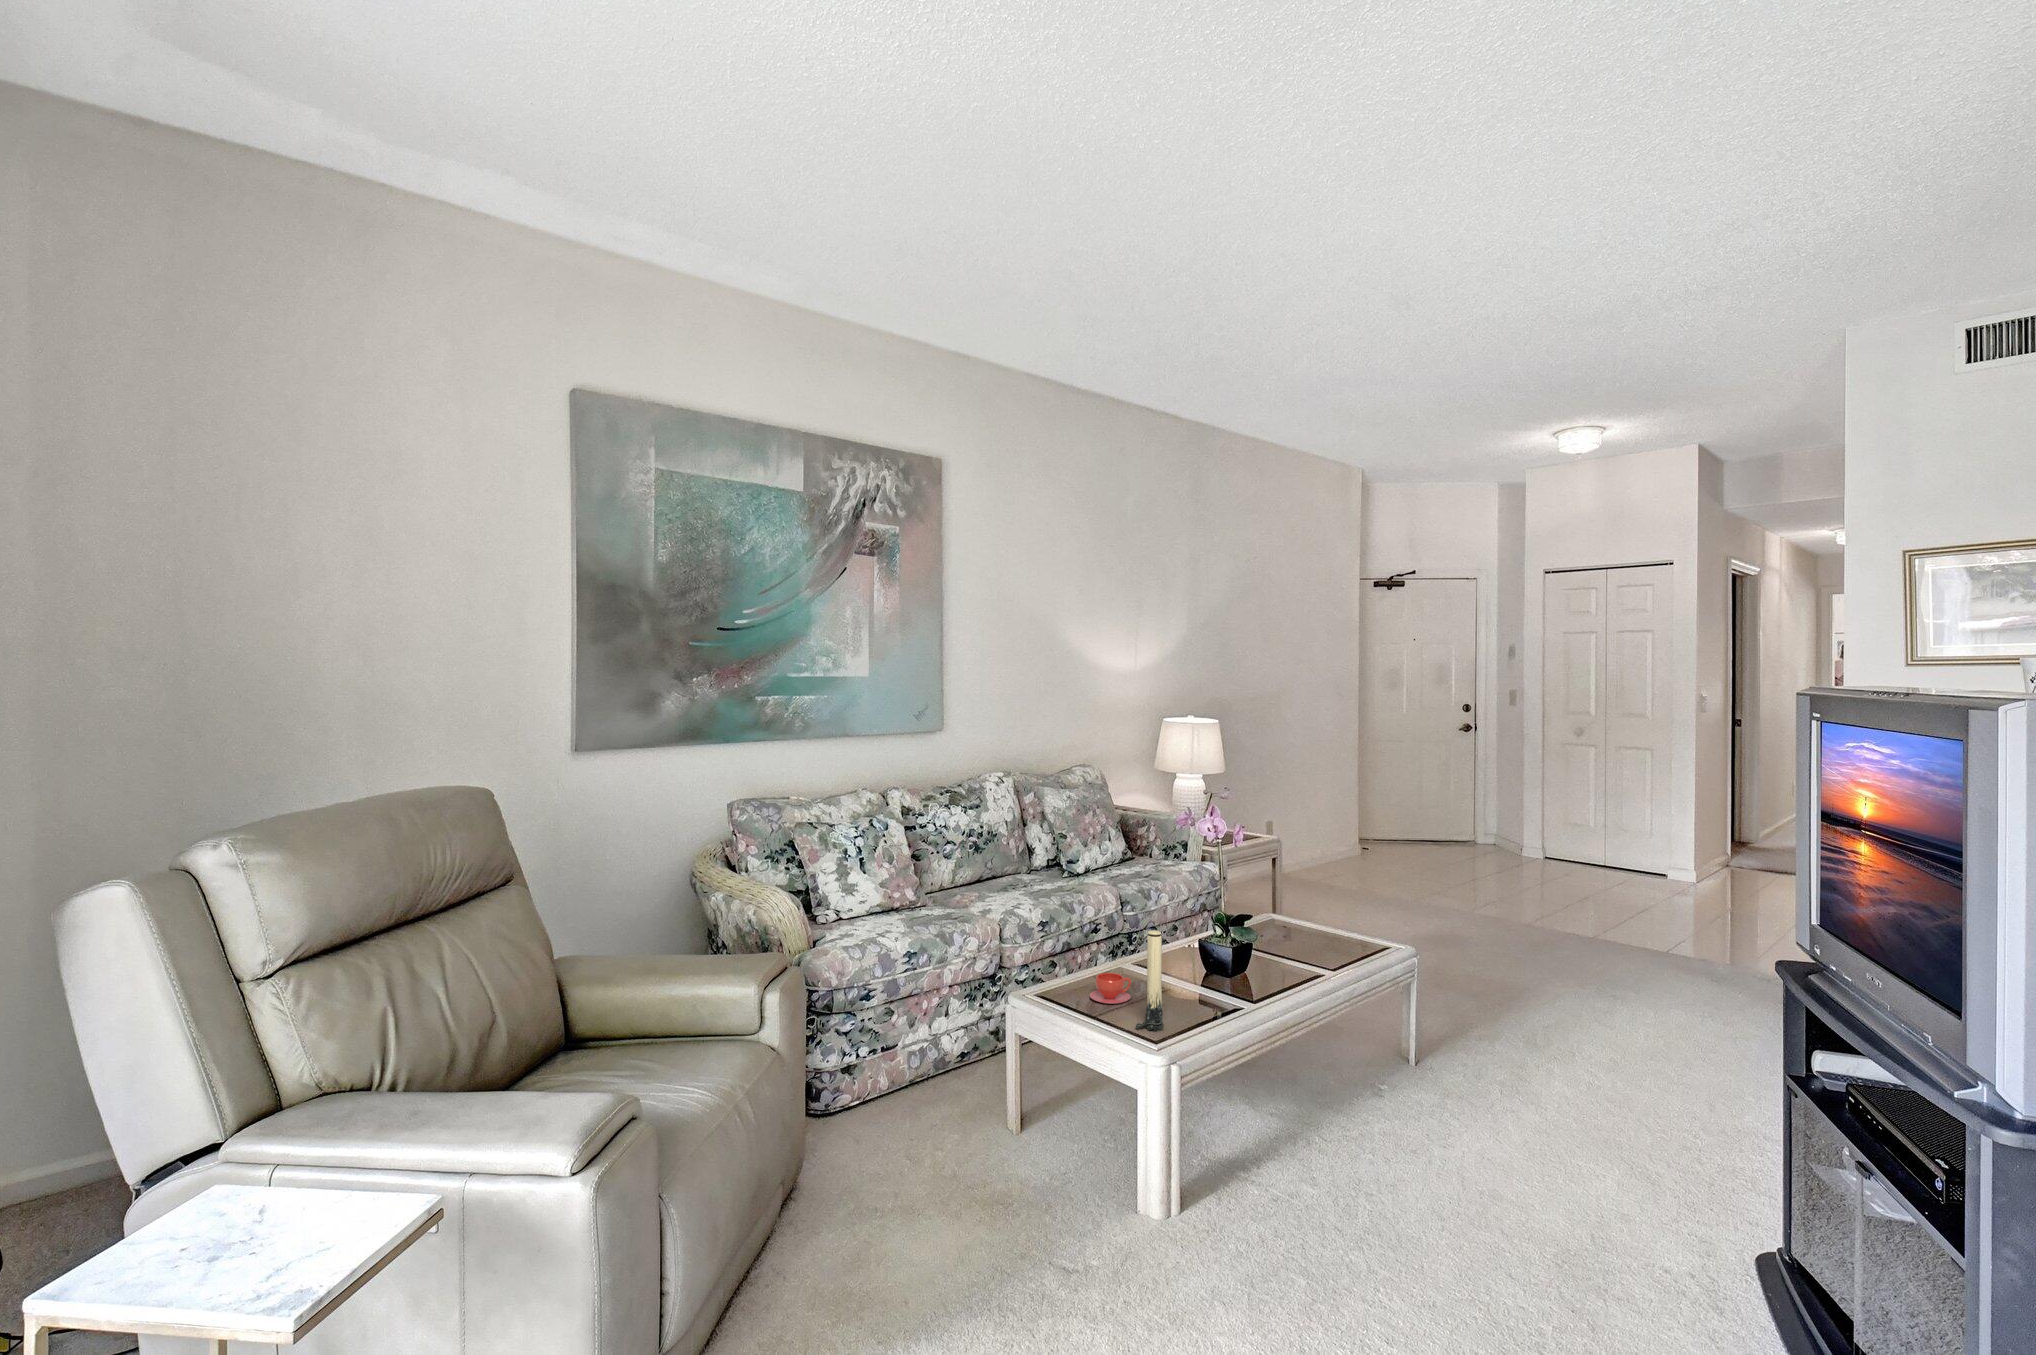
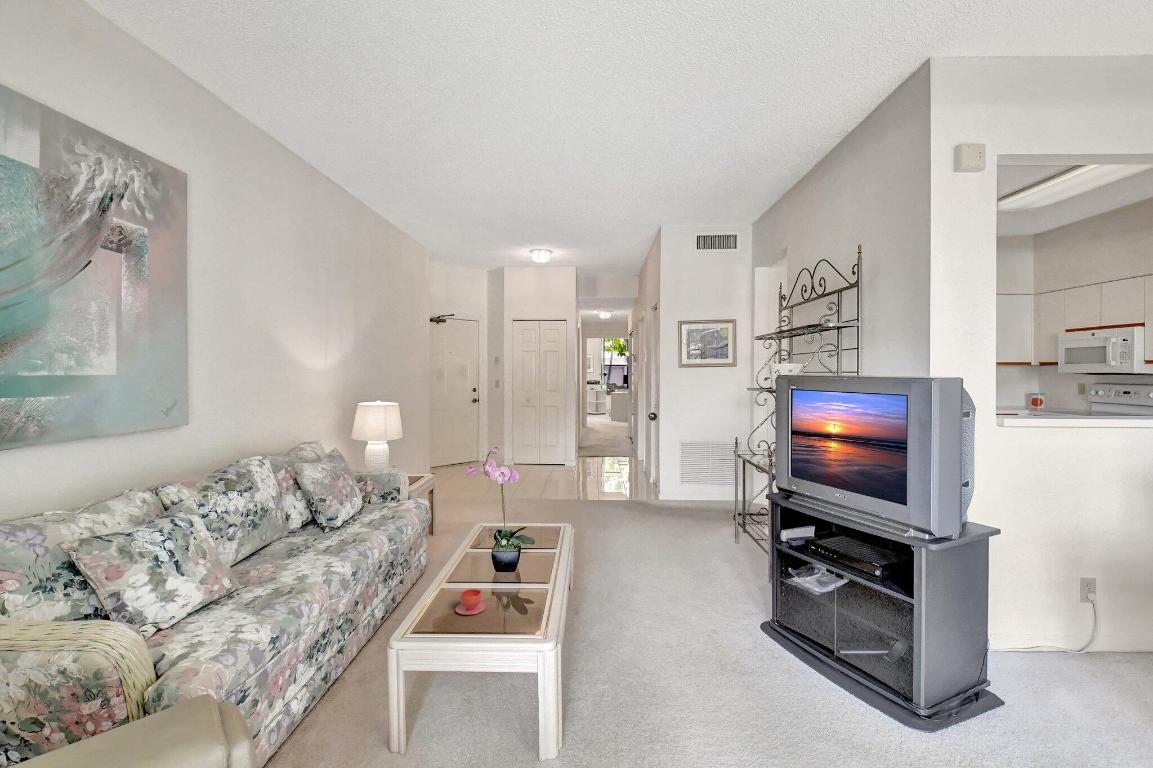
candle: present [1135,930,1164,1031] -> none [523,547,540,623]

